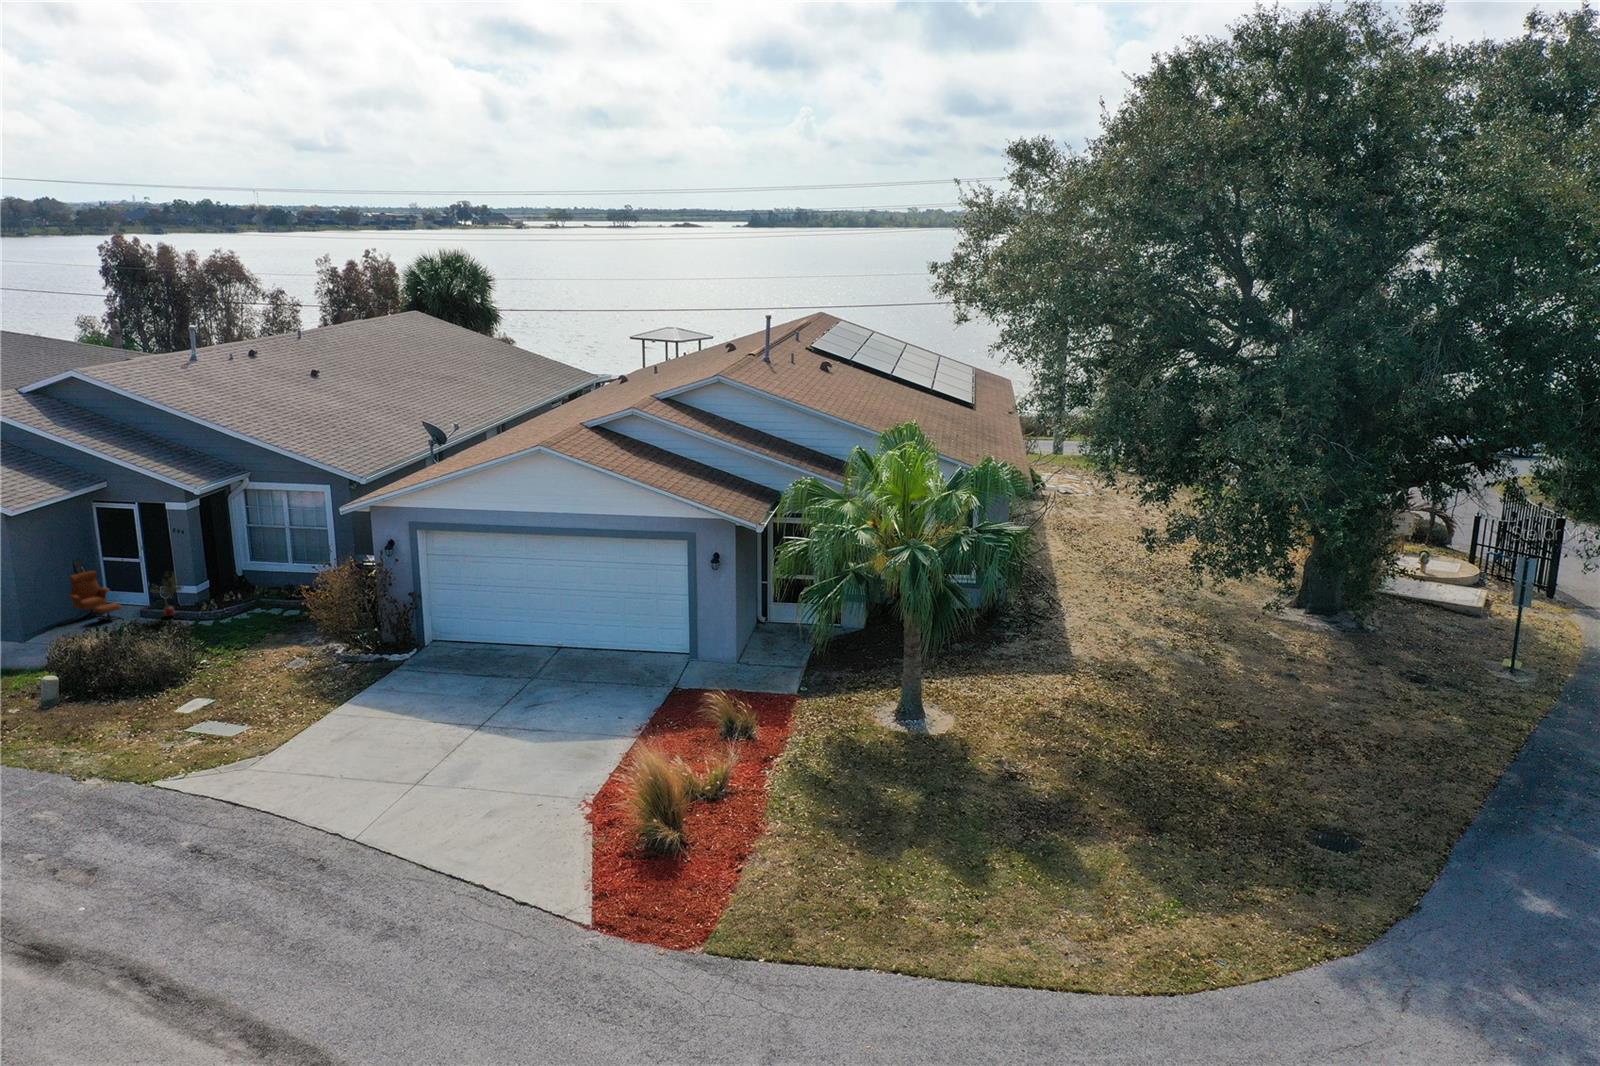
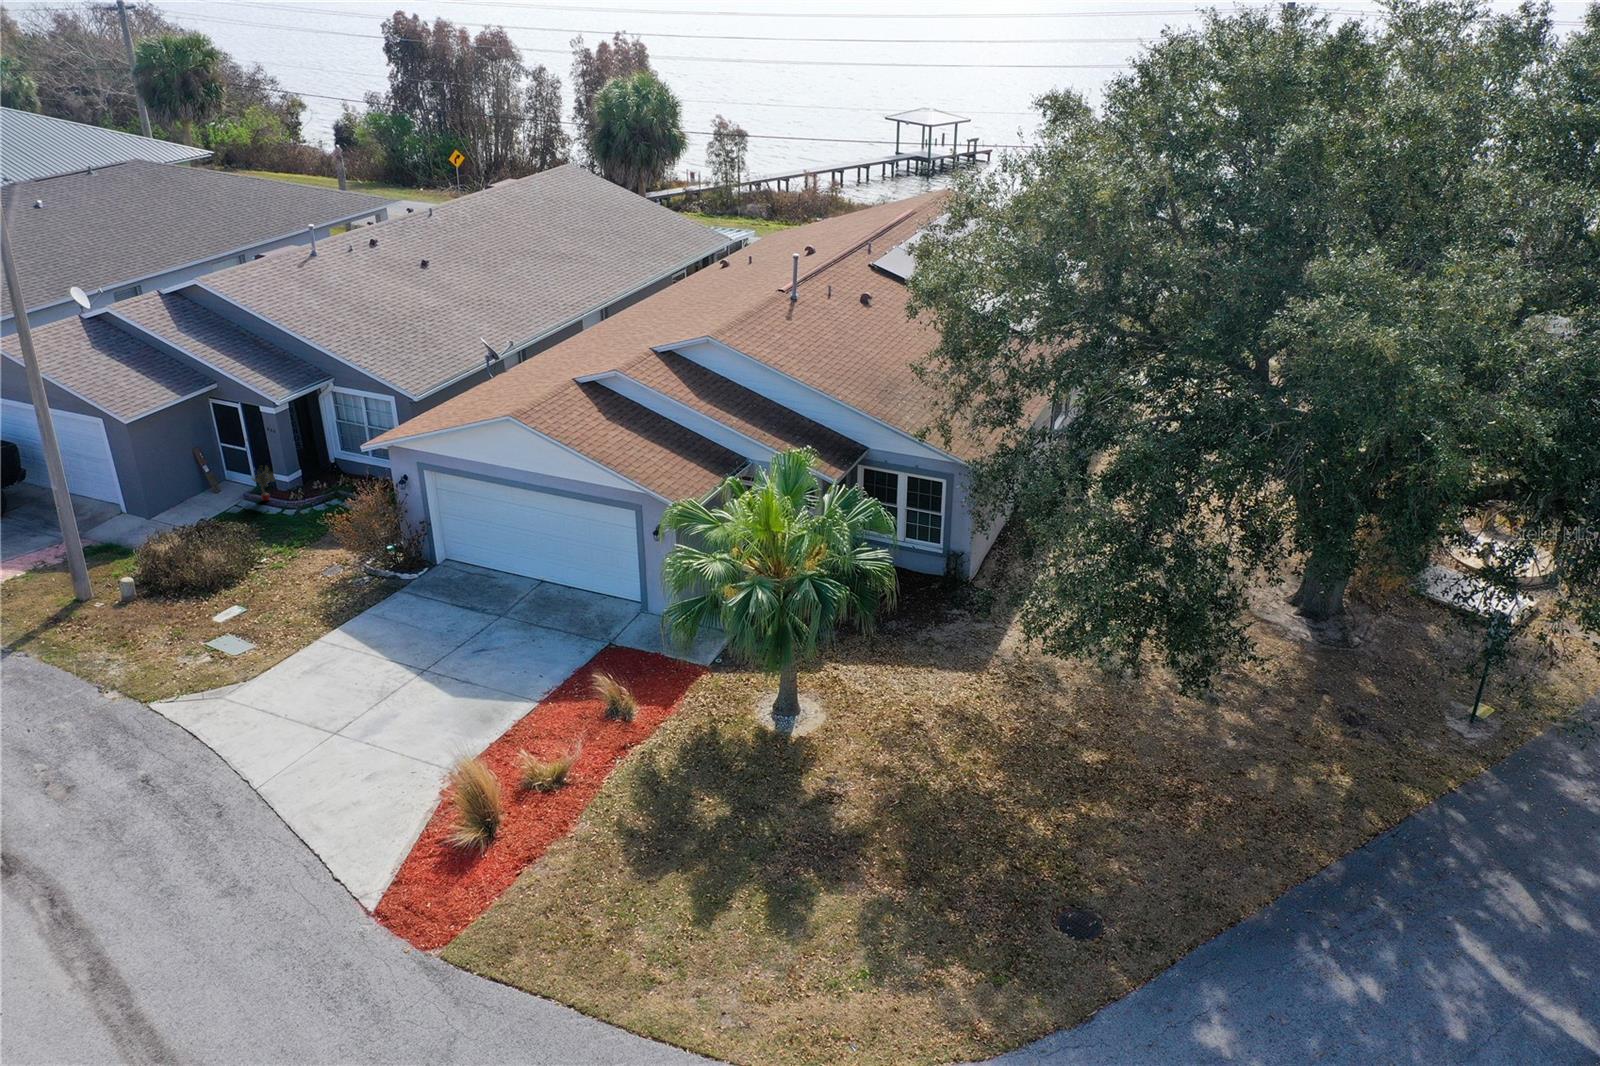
lounge chair: present [68,571,121,621] -> none [191,457,232,503]

